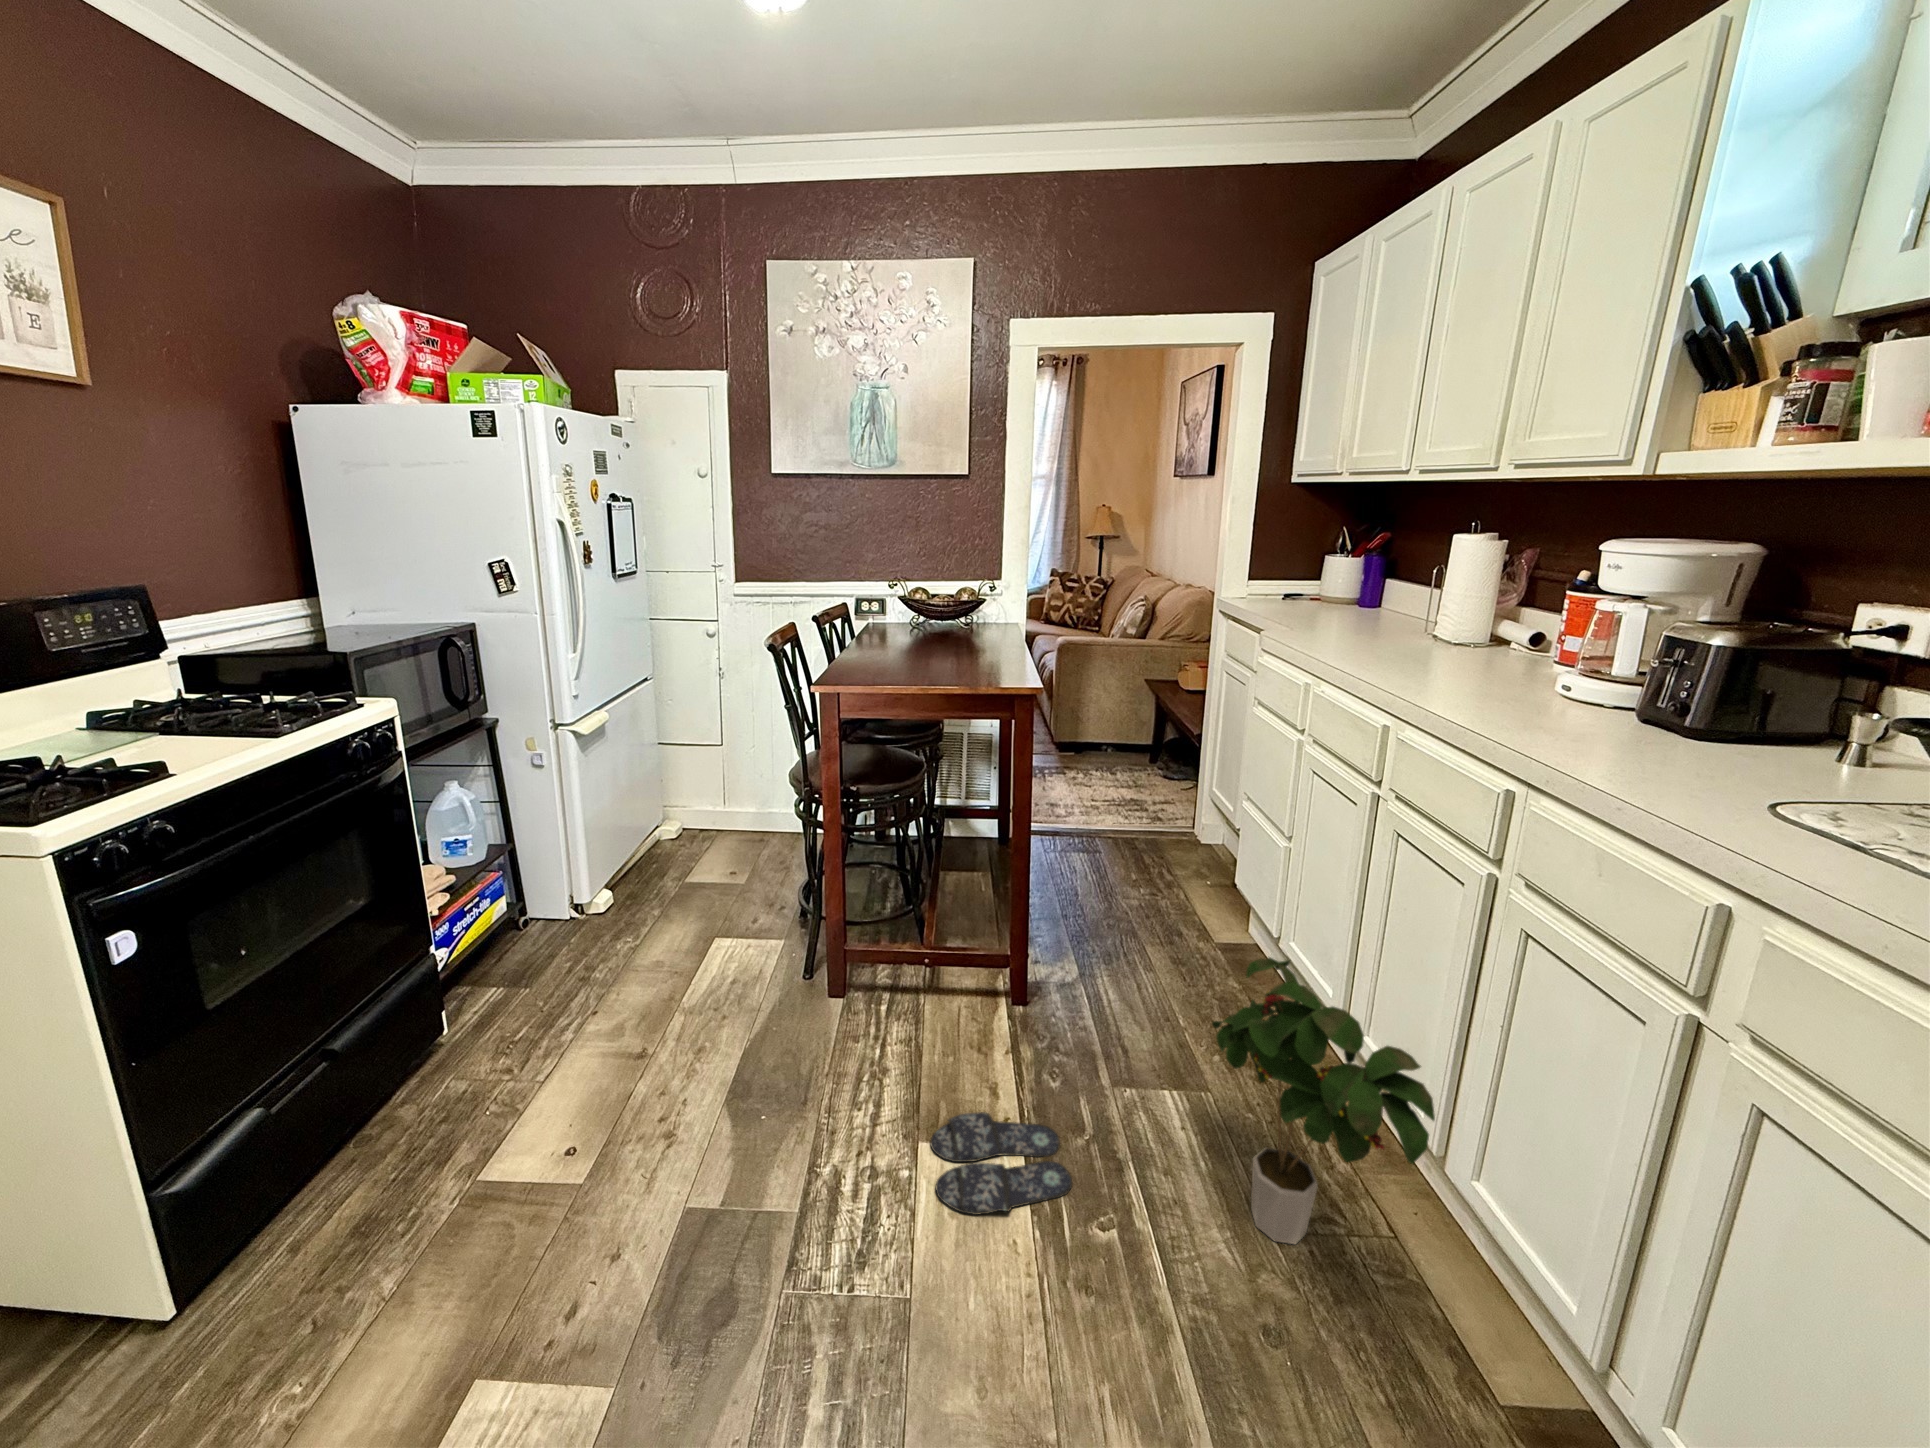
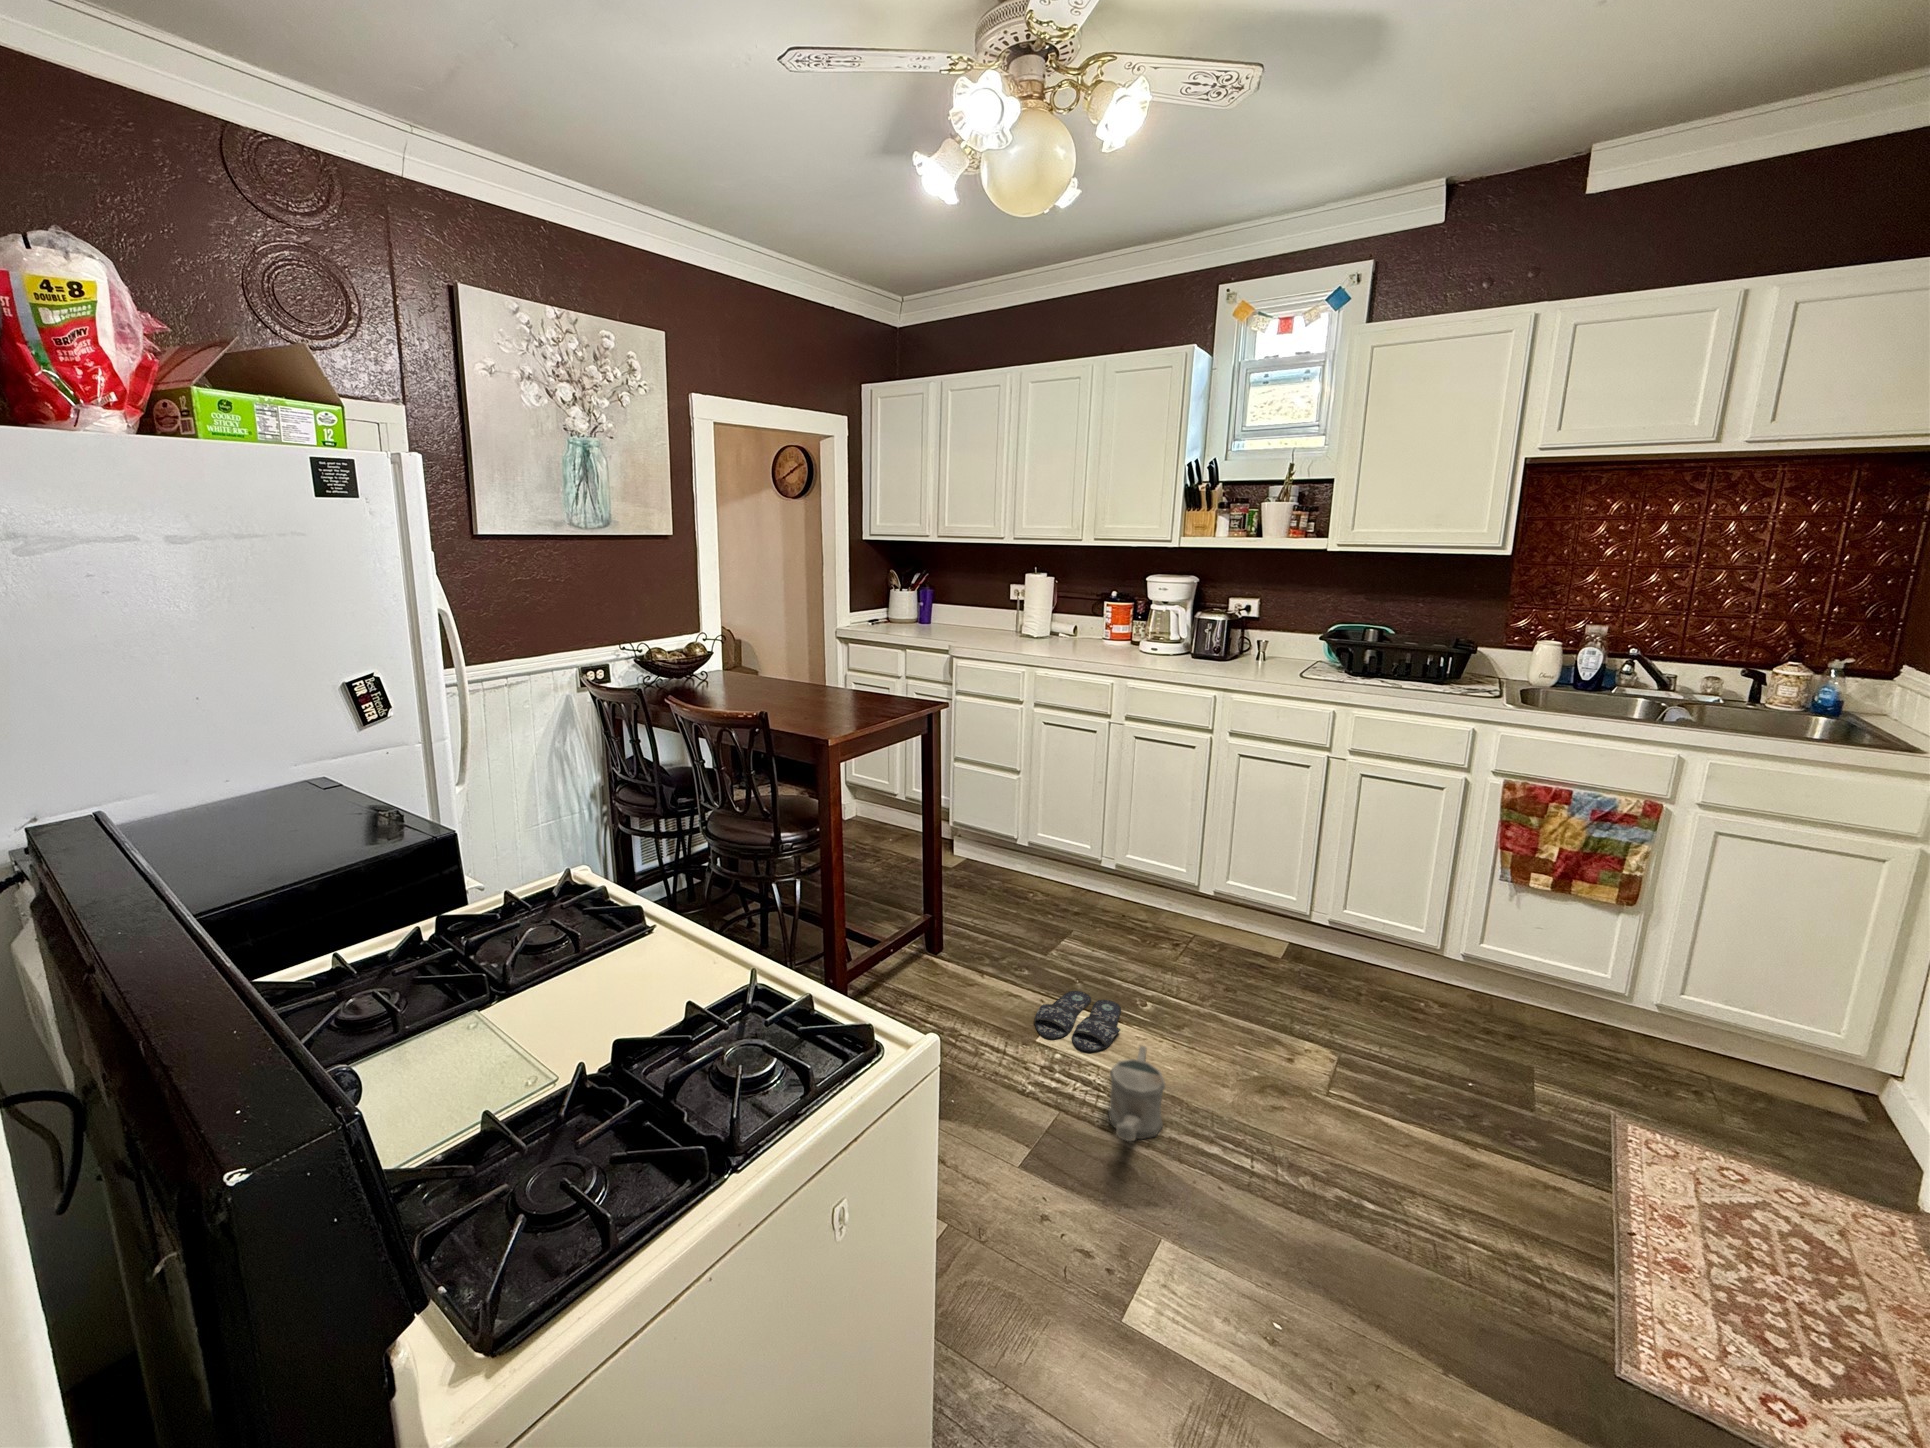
potted plant: present [1212,957,1435,1244] -> none [1115,815,1264,966]
watering can: none [711,1215,919,1346] -> present [1108,1046,1165,1141]

